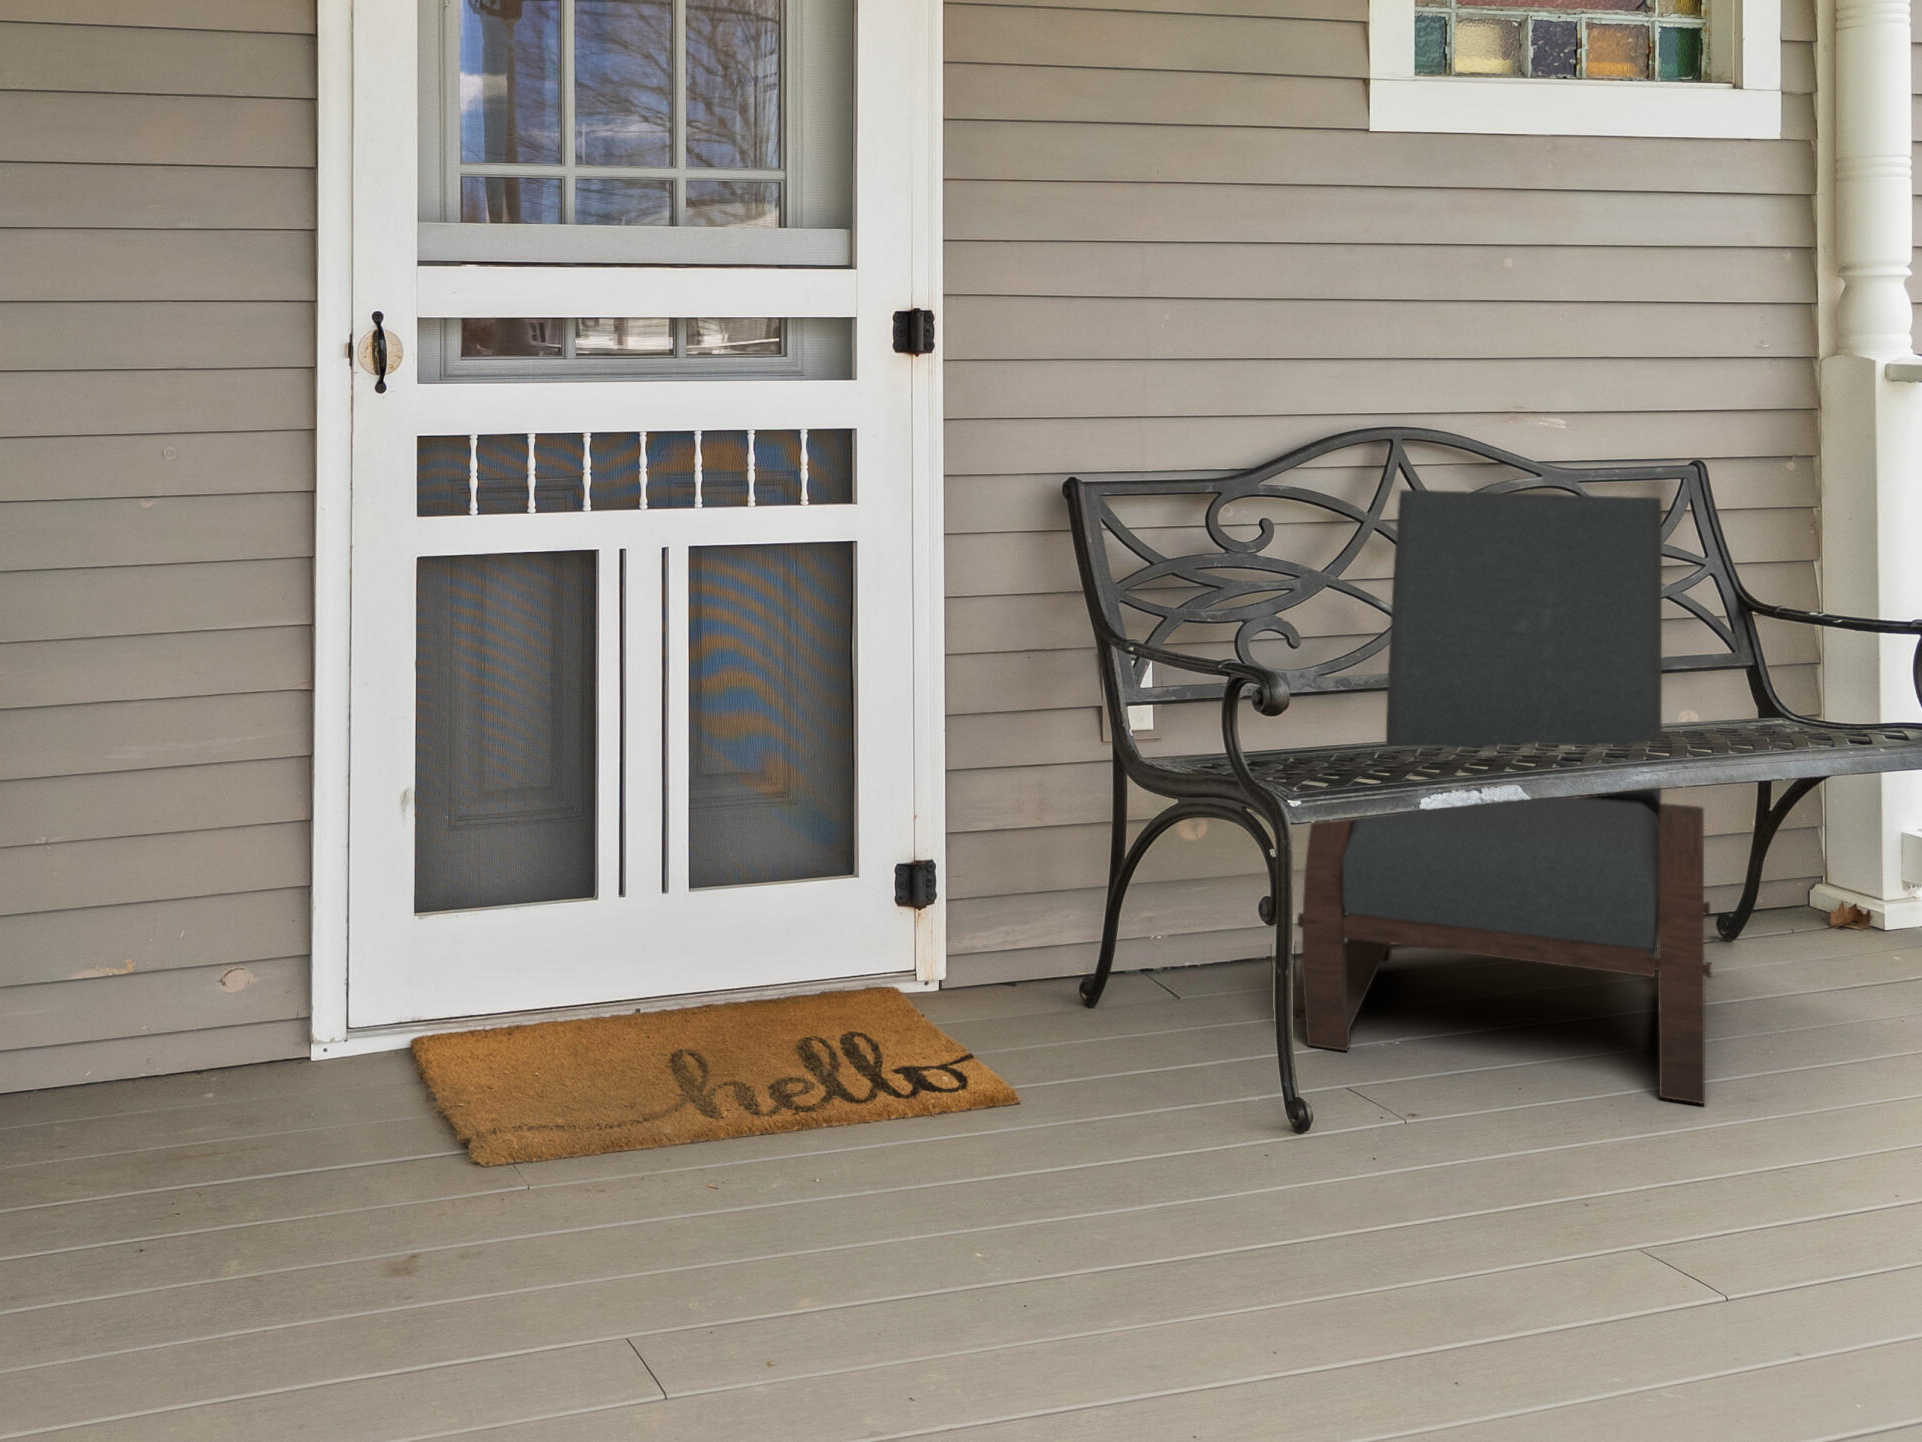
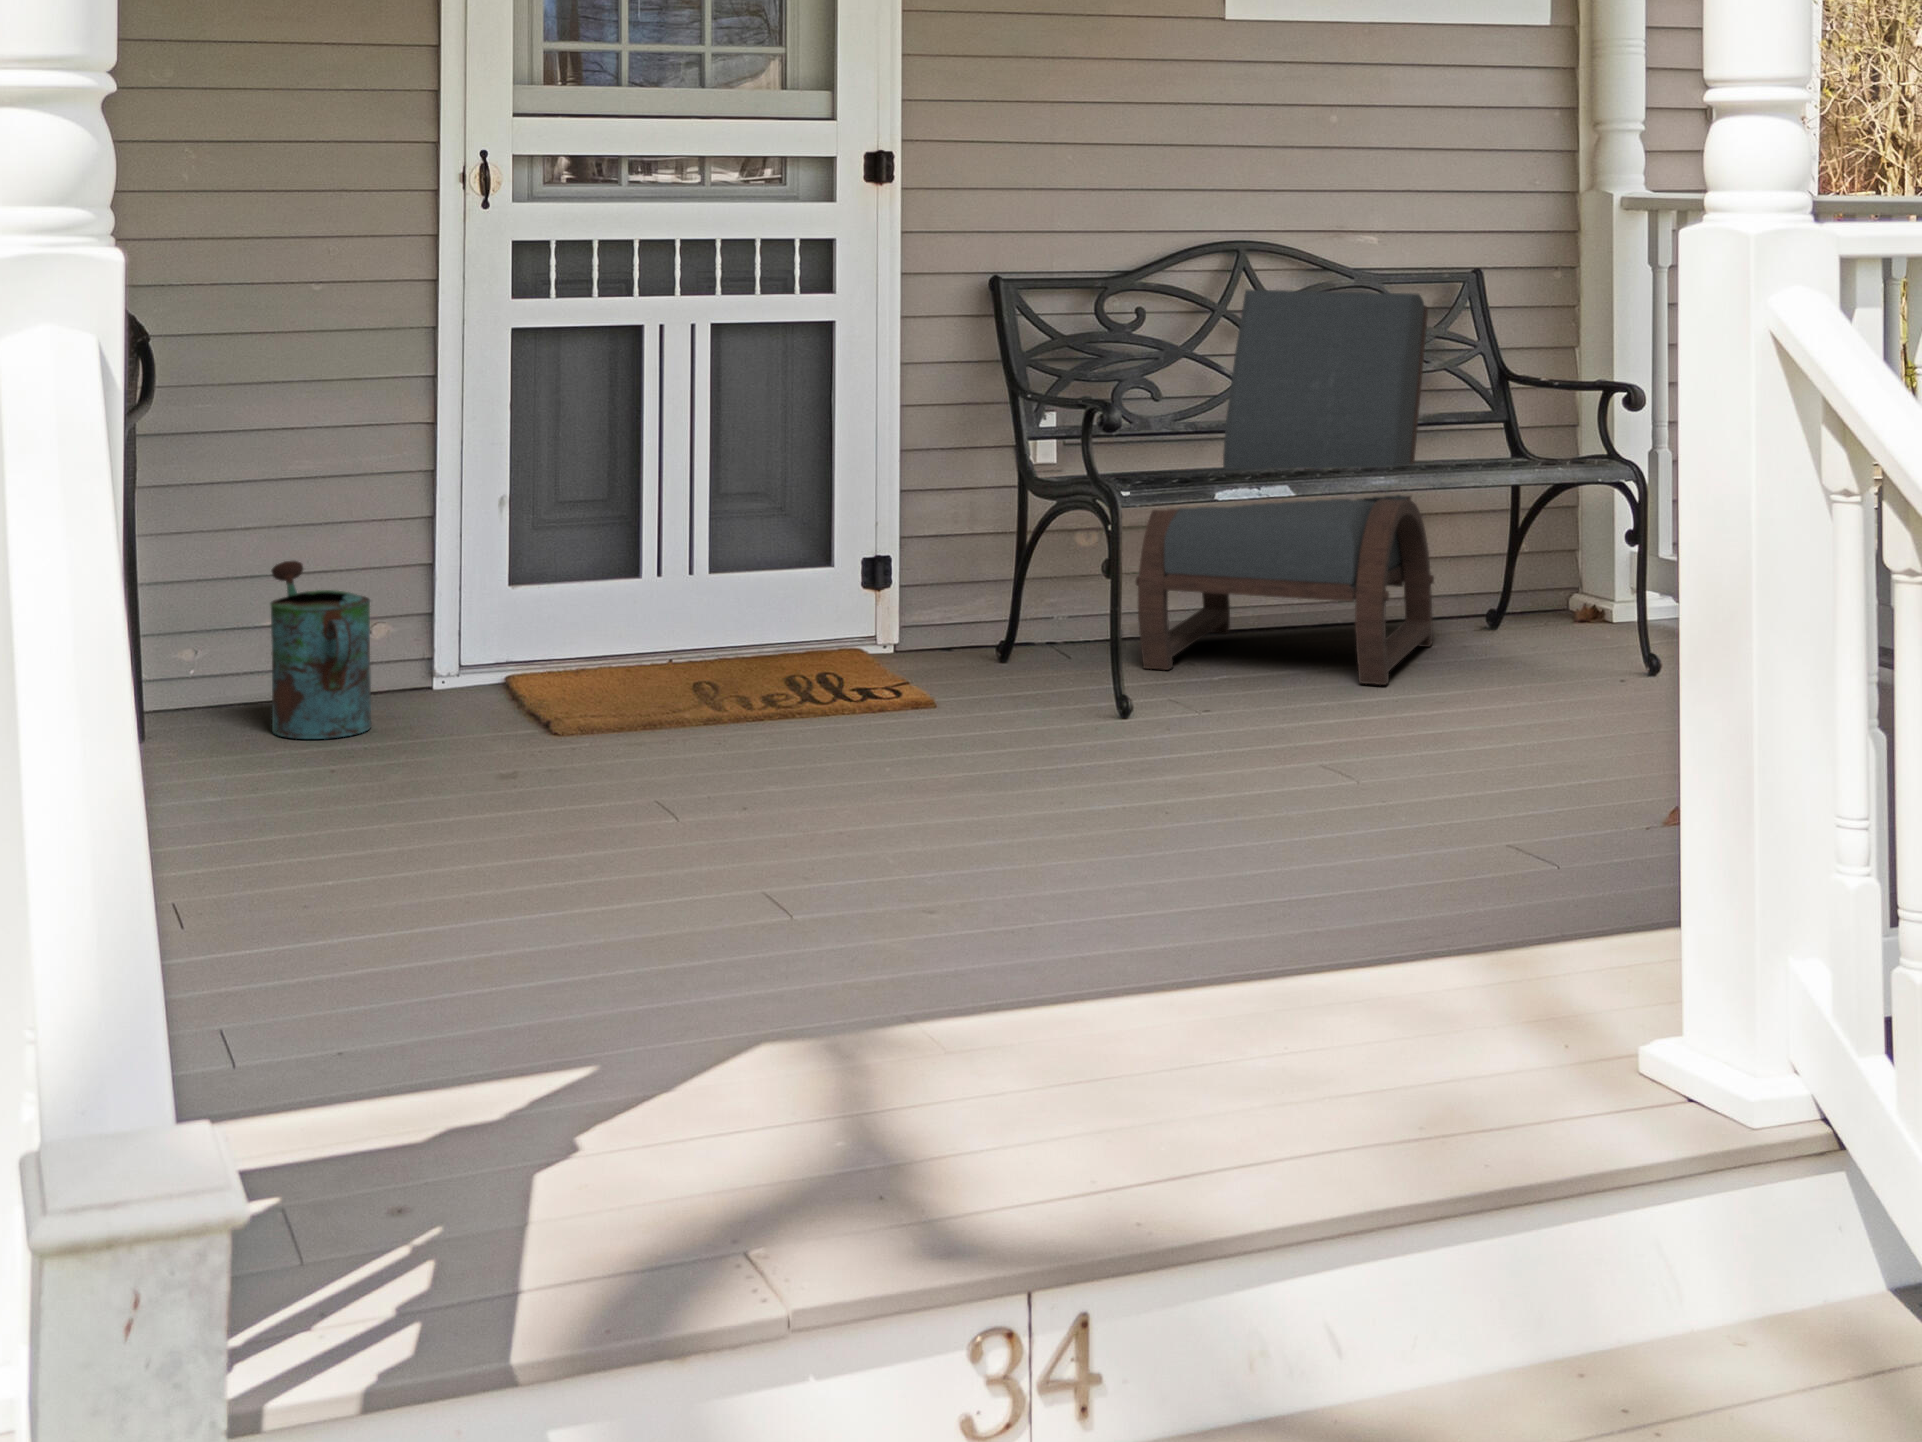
watering can: none [38,893,188,1197] -> present [270,561,372,739]

